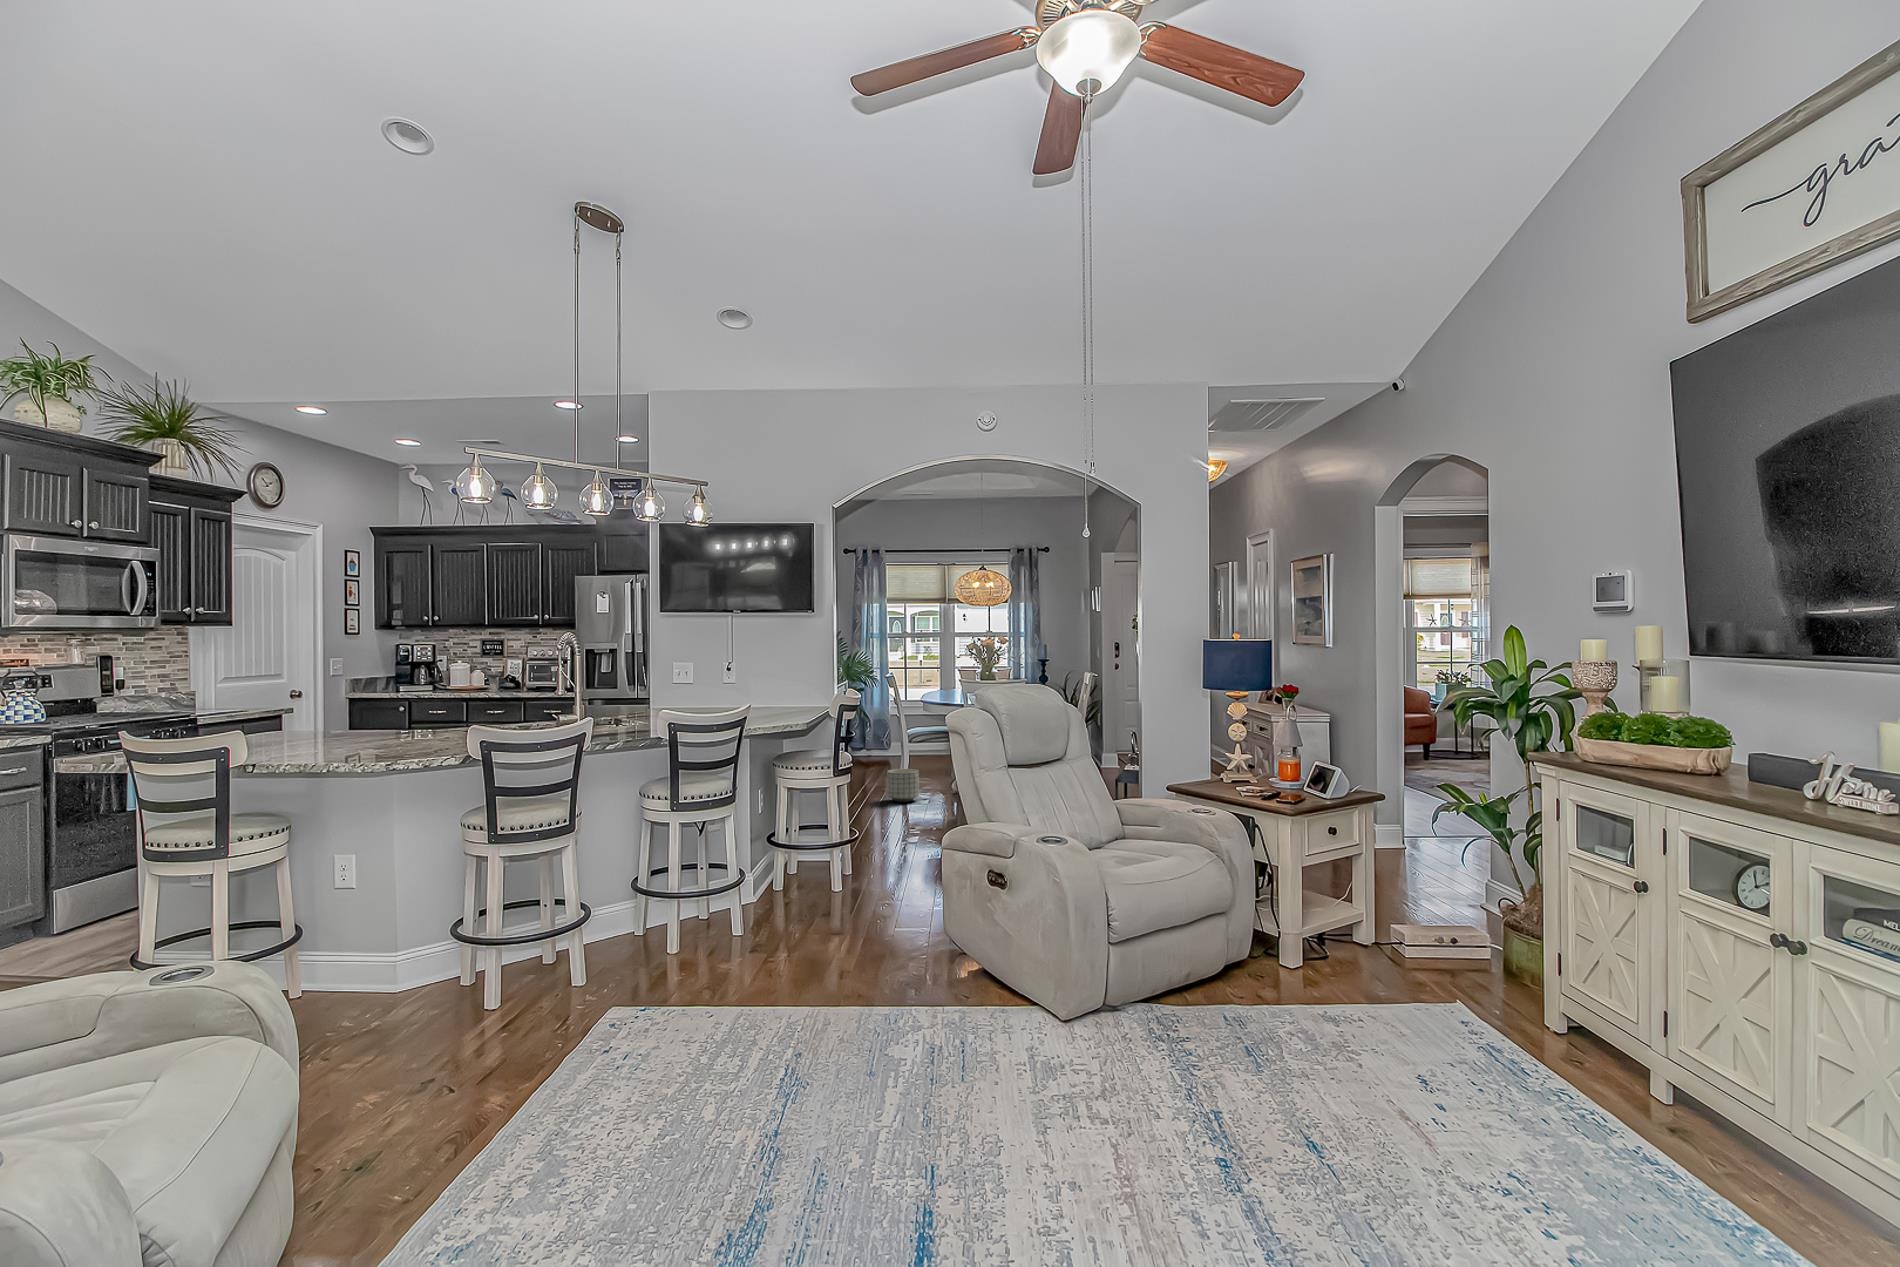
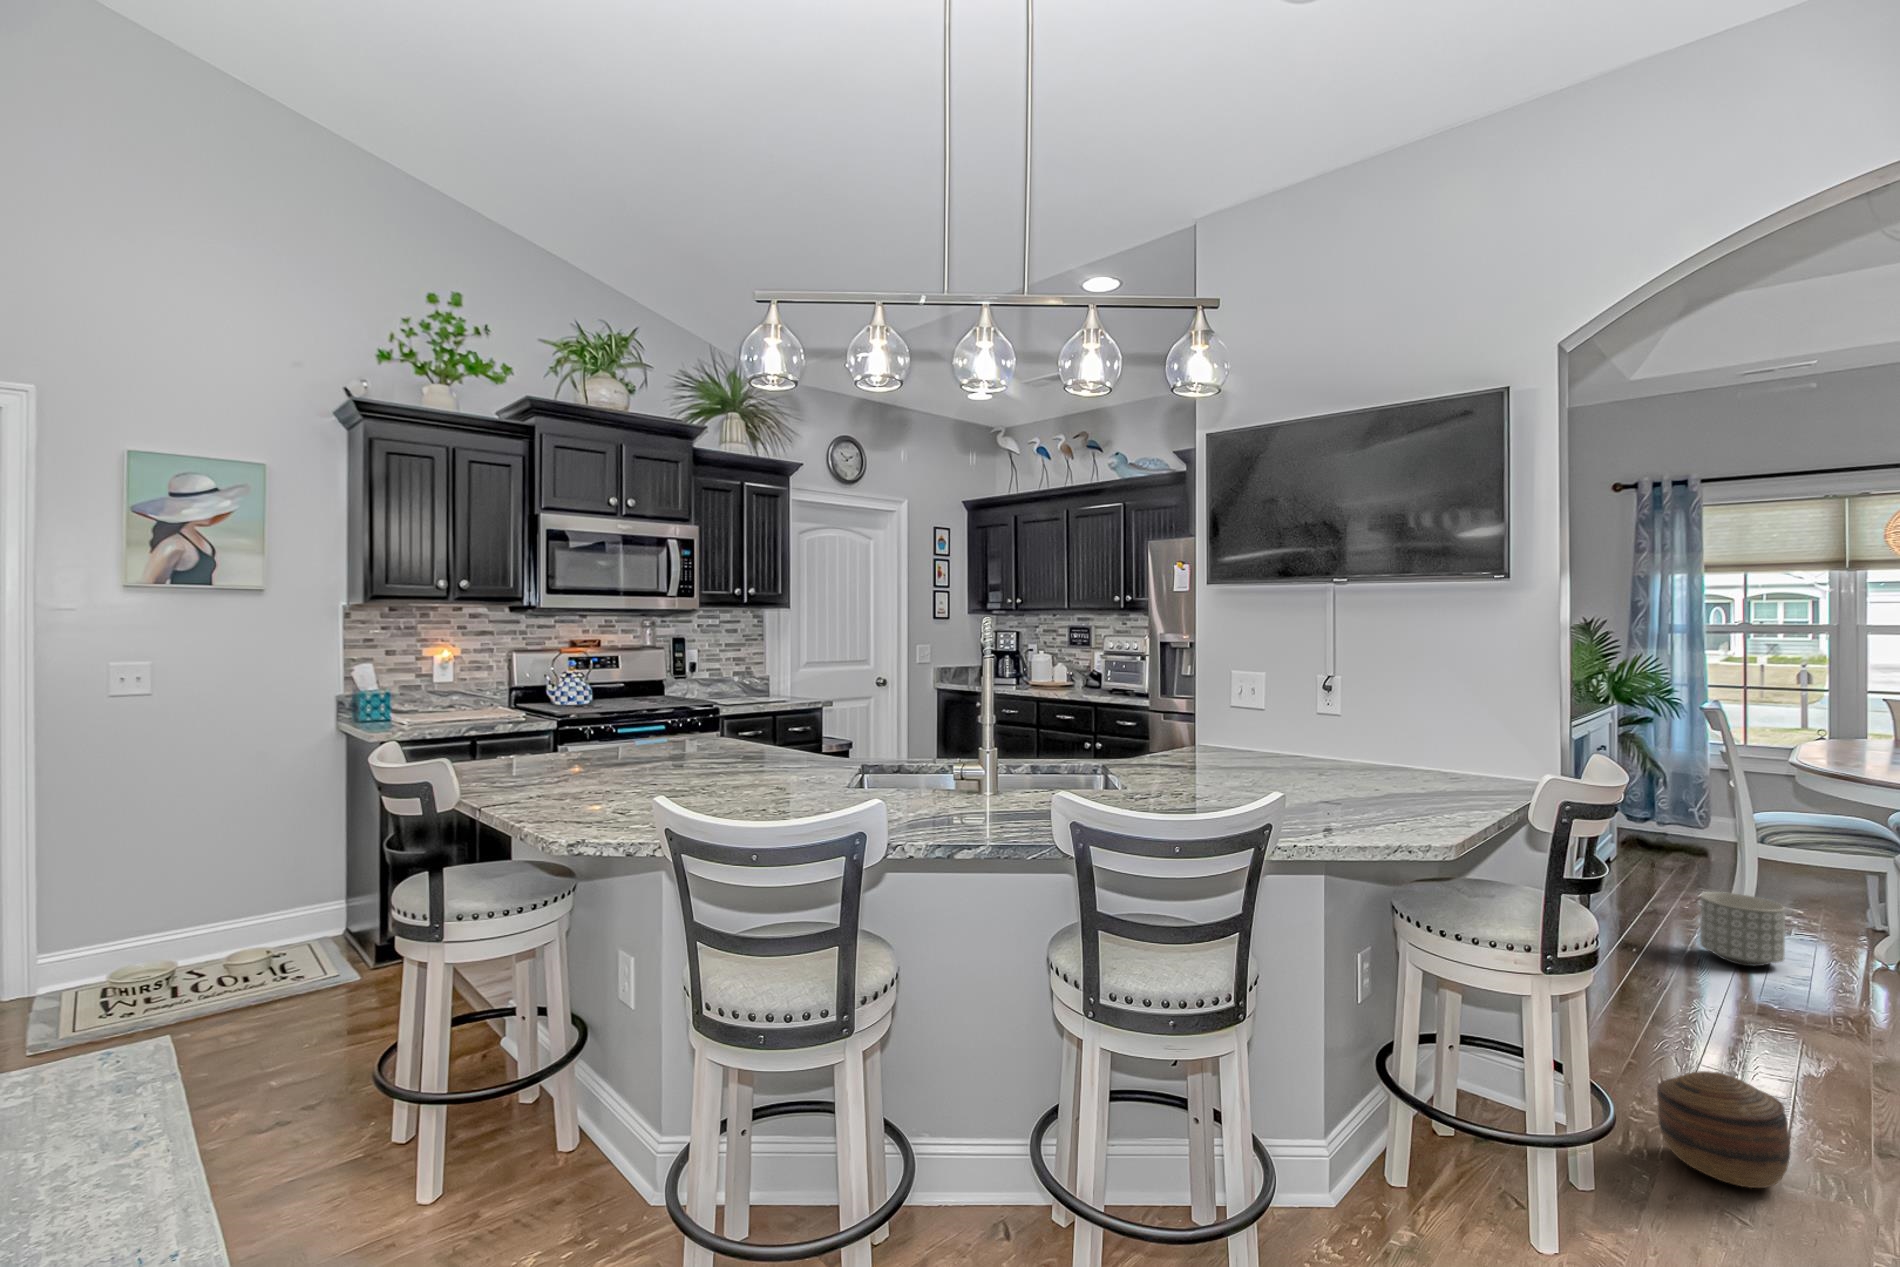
basket: none [871,821,913,863] -> present [1657,1071,1791,1188]

